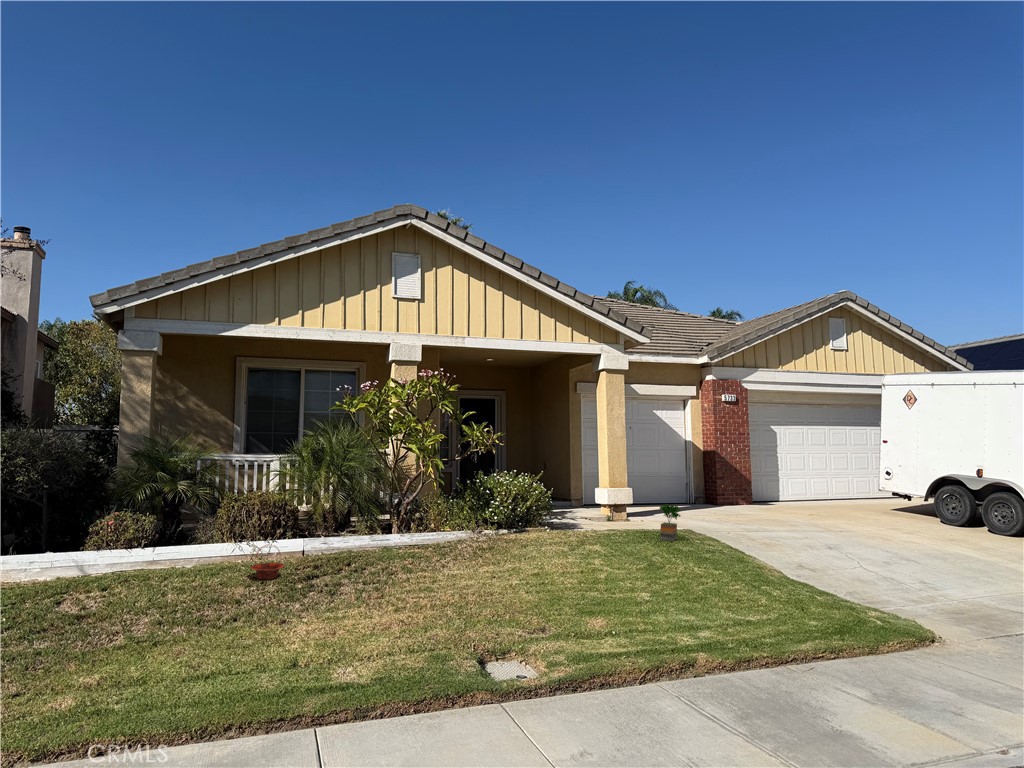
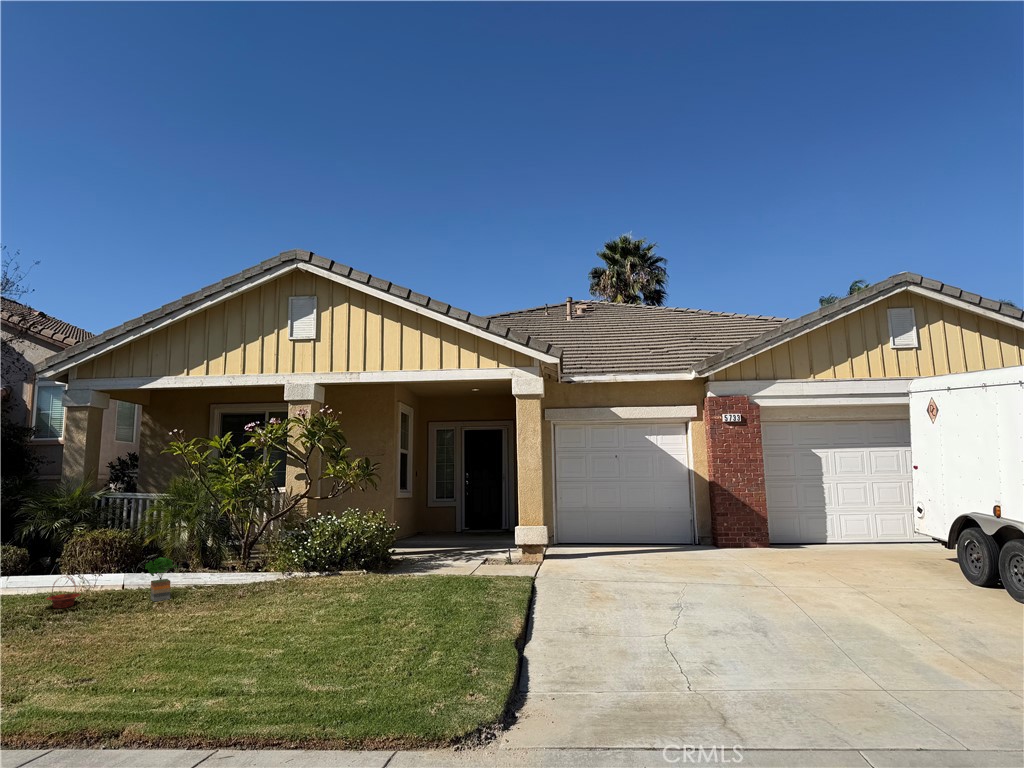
potted tree: present [660,504,680,541] -> present [145,558,177,601]

